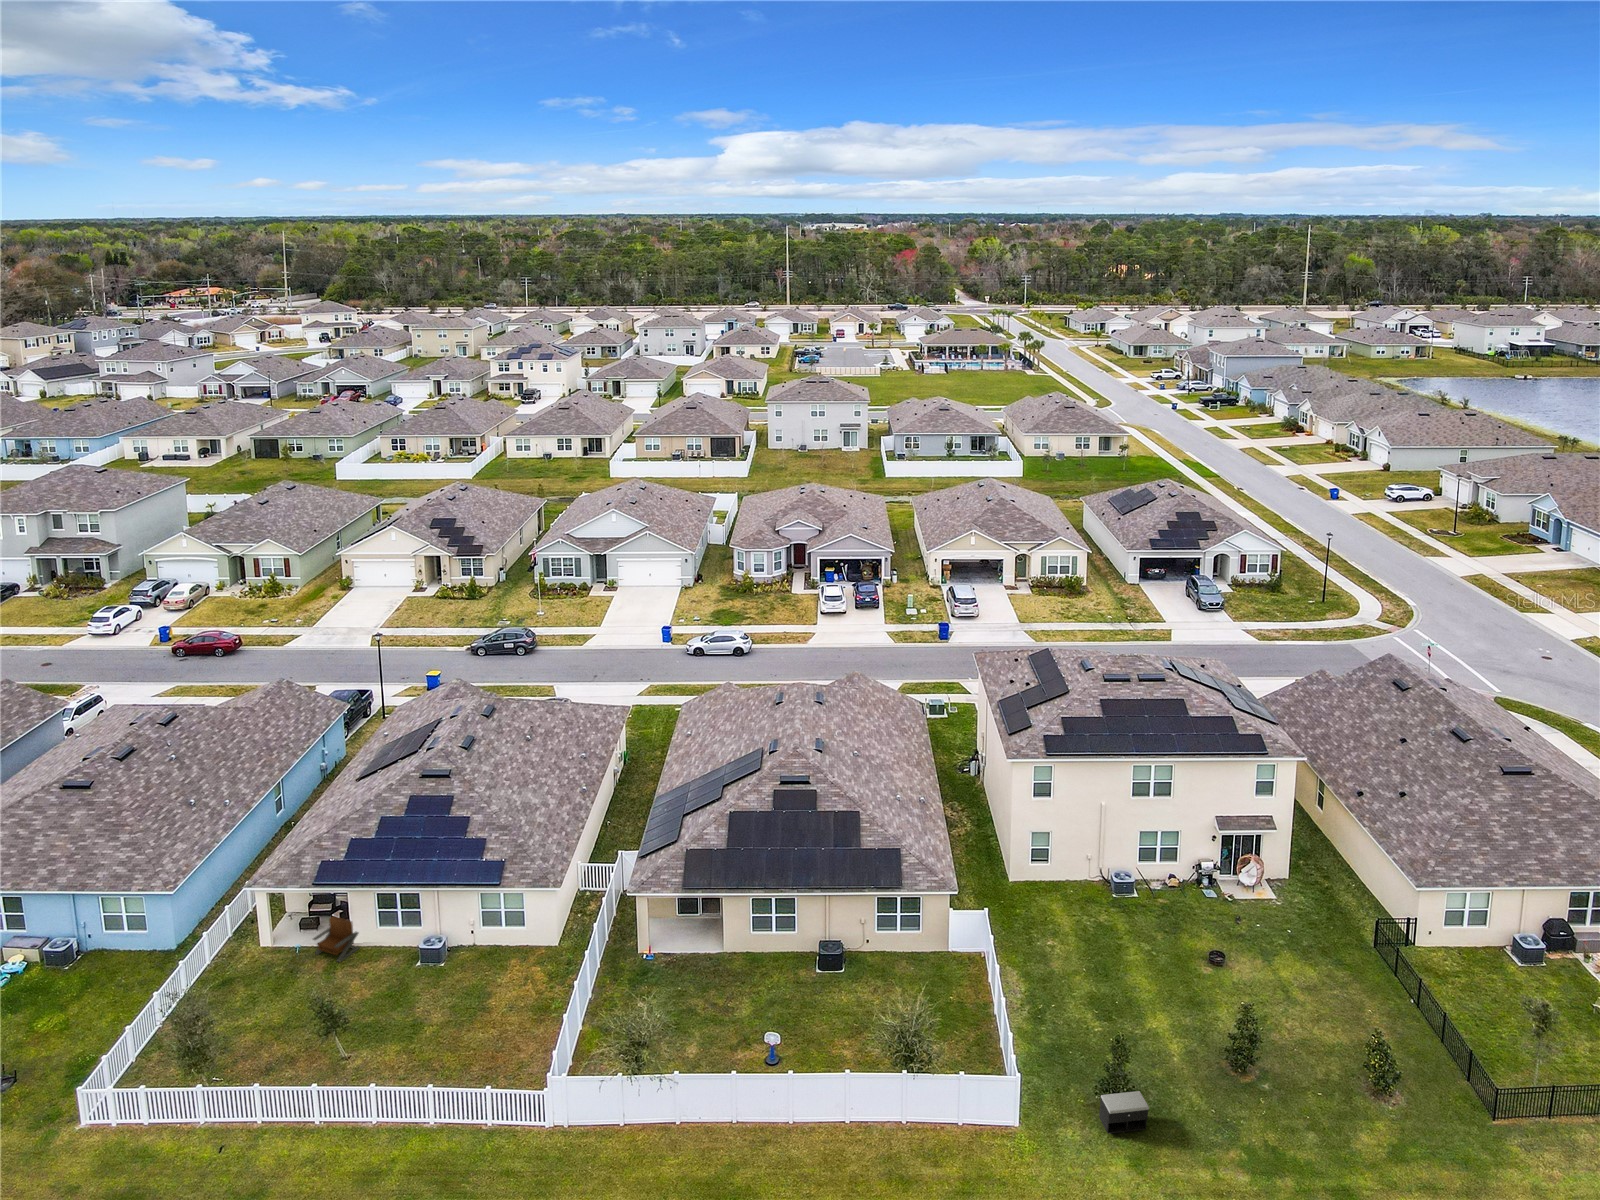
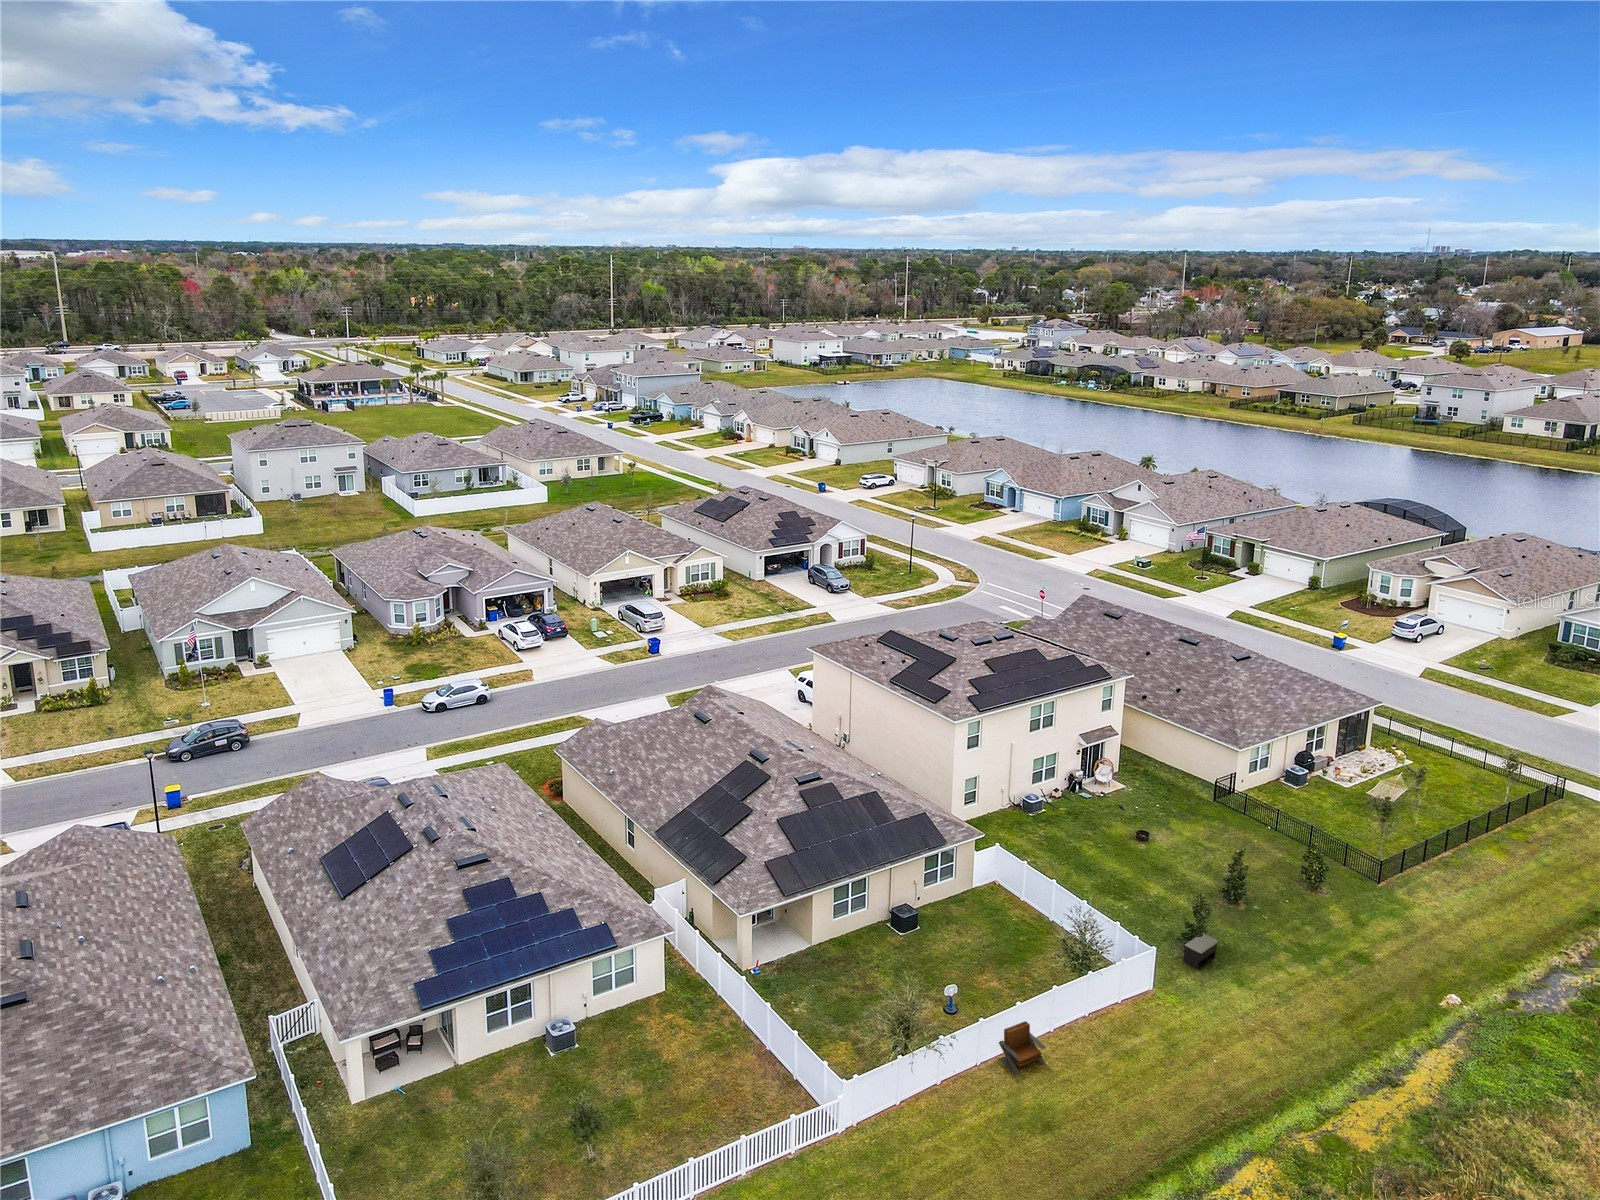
lounge chair: present [313,916,359,962] -> present [999,1021,1046,1075]

